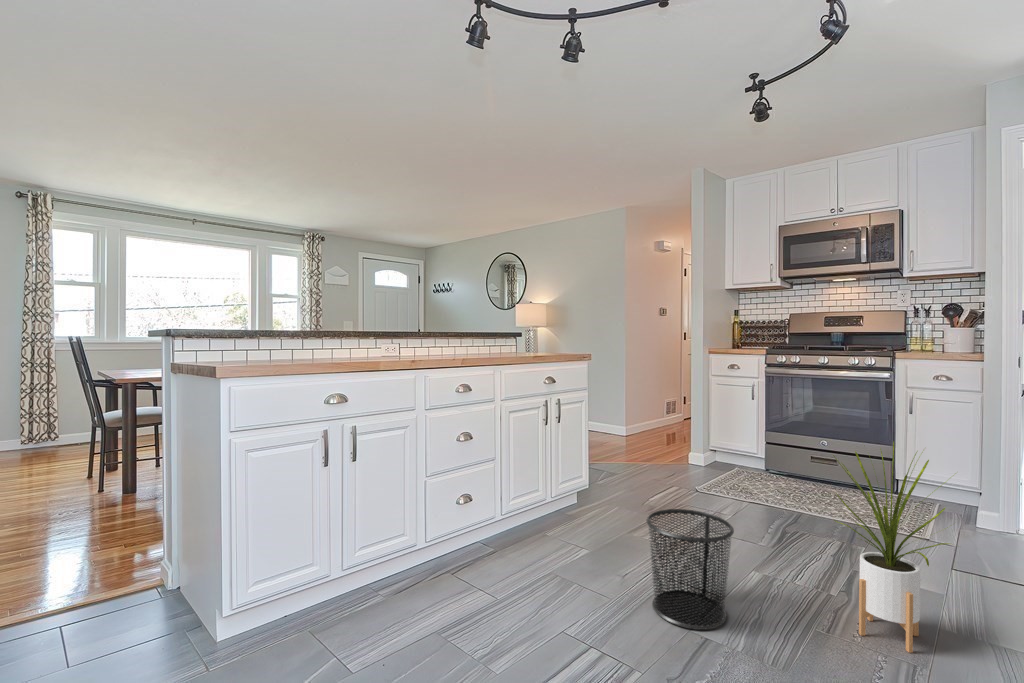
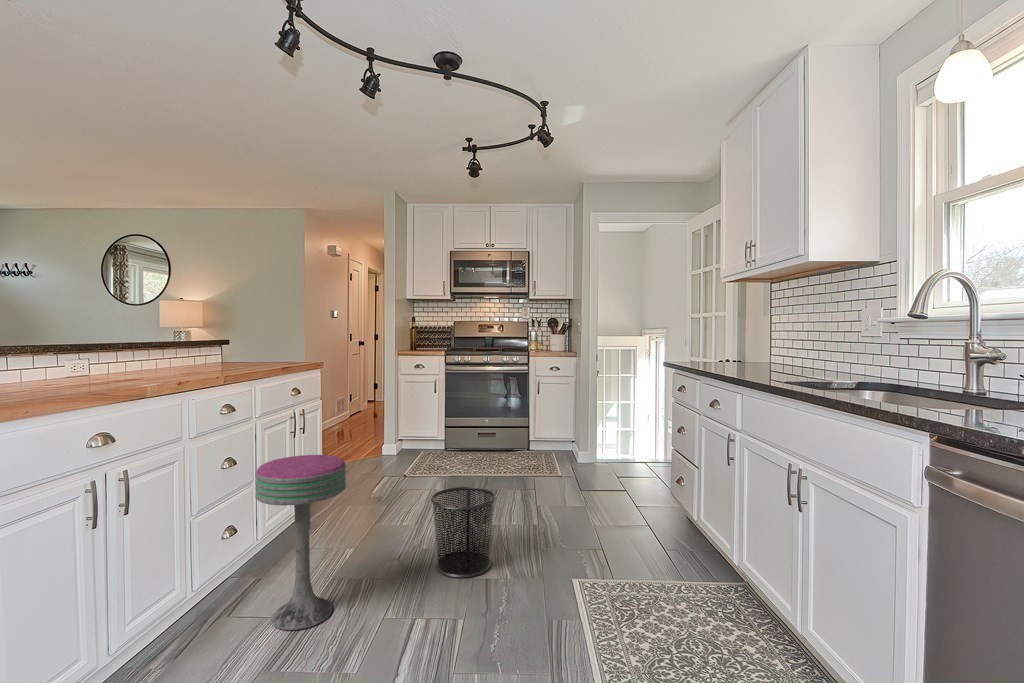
bar stool: none [456,438,540,611] -> present [255,455,346,630]
house plant: present [833,442,949,653] -> none [543,414,608,544]

